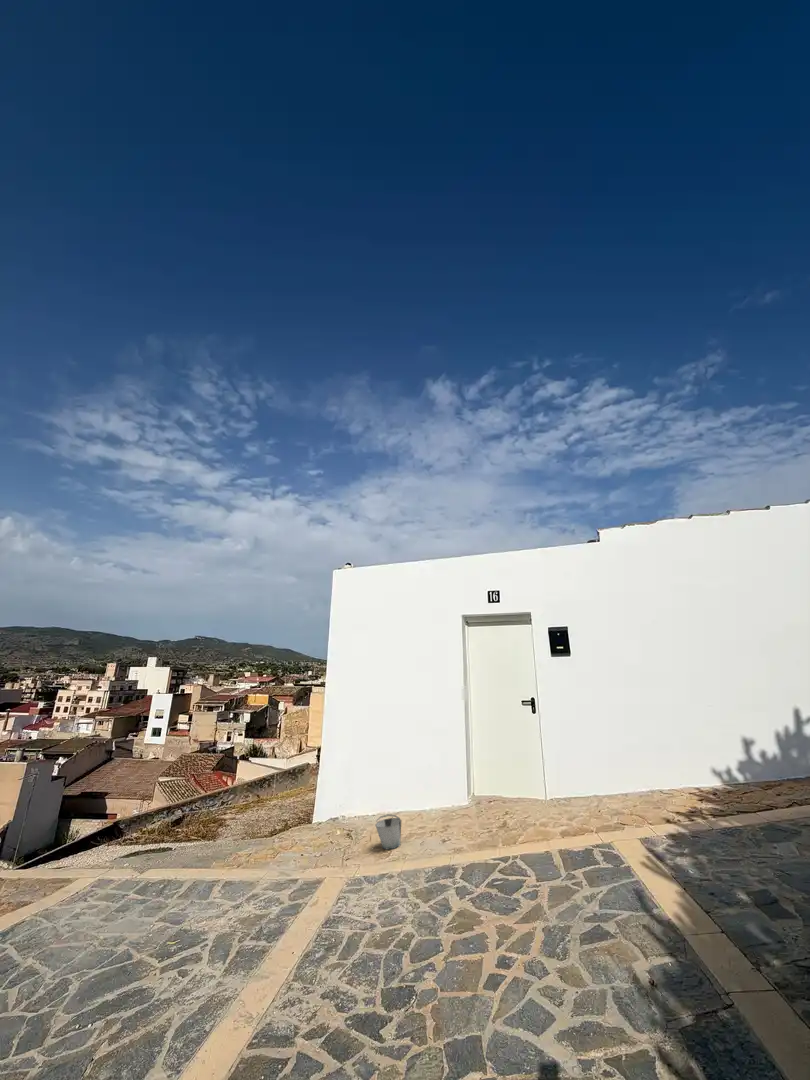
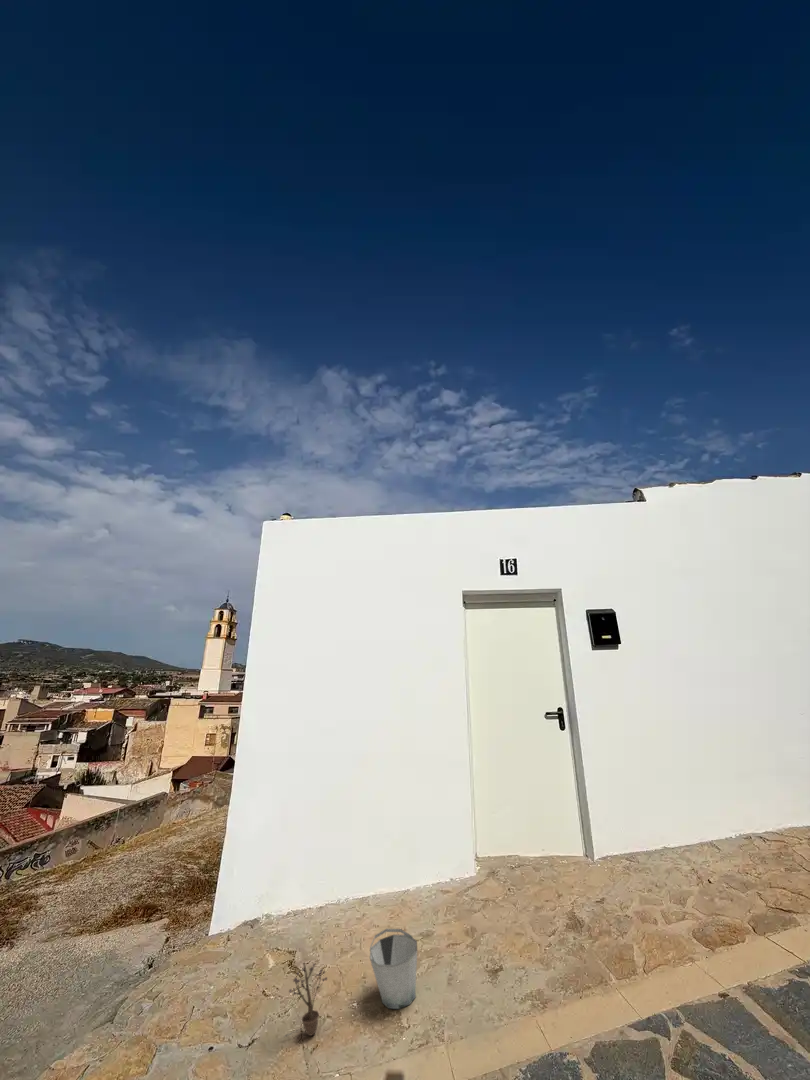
decorative plant: none [332,822,353,855] -> present [285,963,327,1036]

